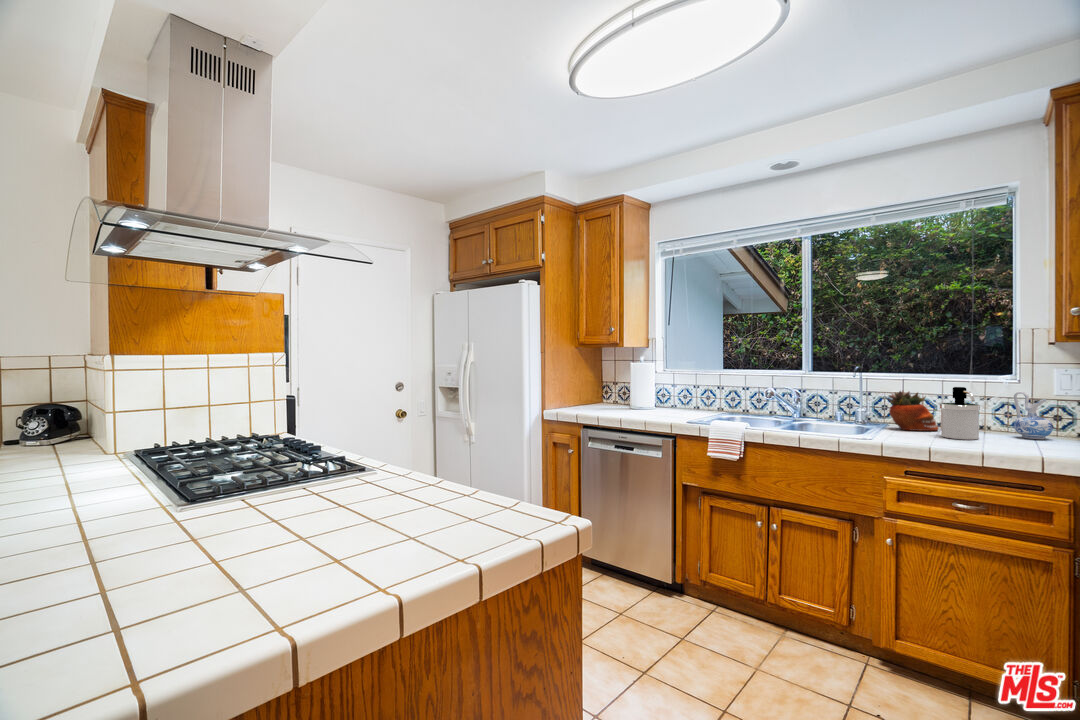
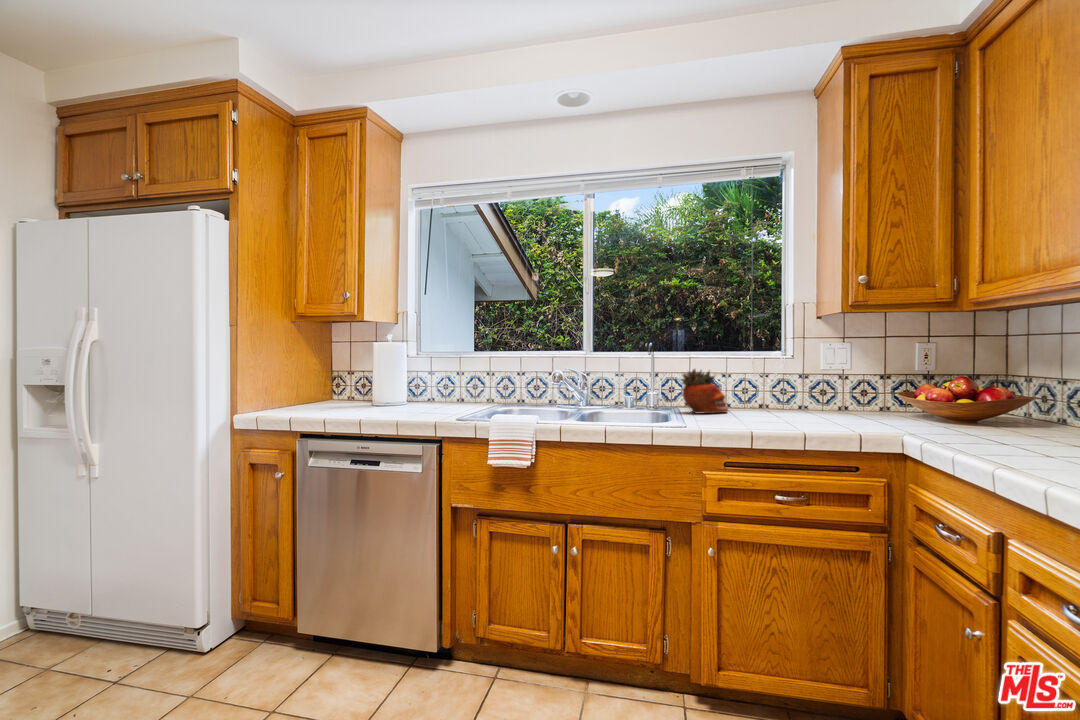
soap dispenser: present [940,387,980,440] -> none [738,361,779,419]
ceramic pitcher: present [1014,391,1053,439] -> none [796,365,830,414]

